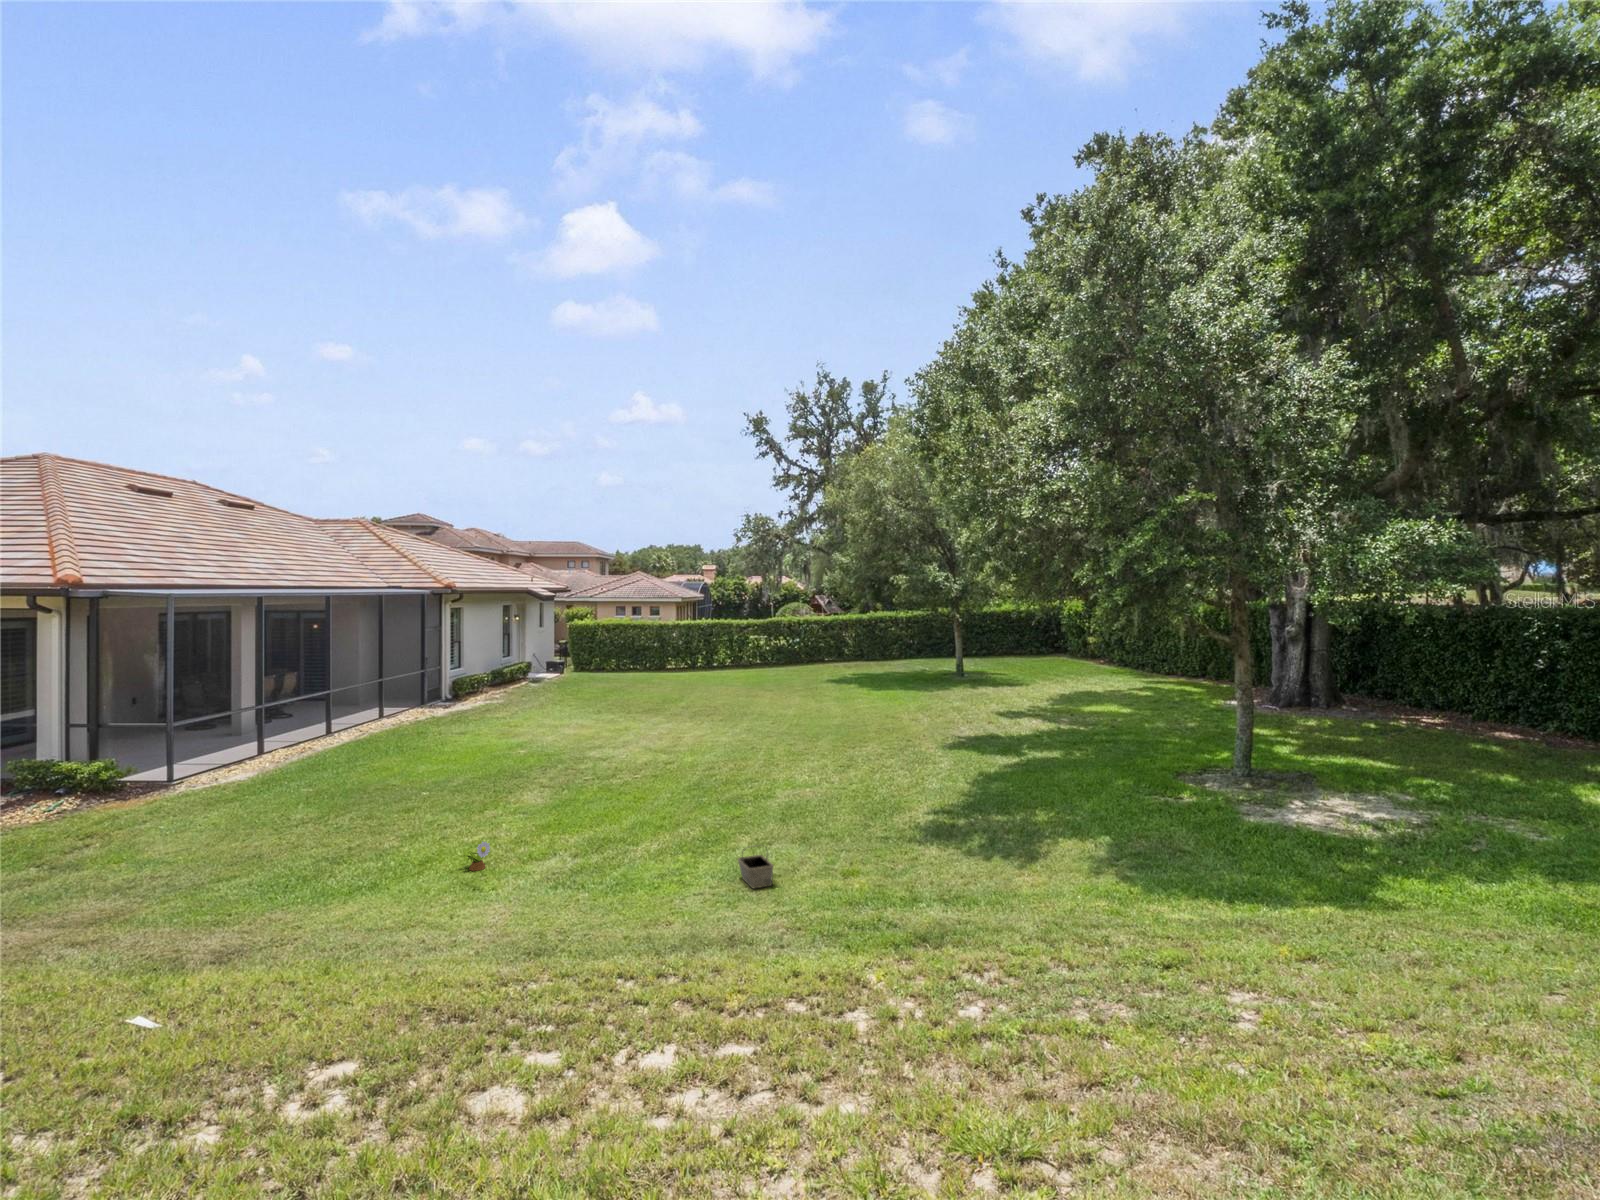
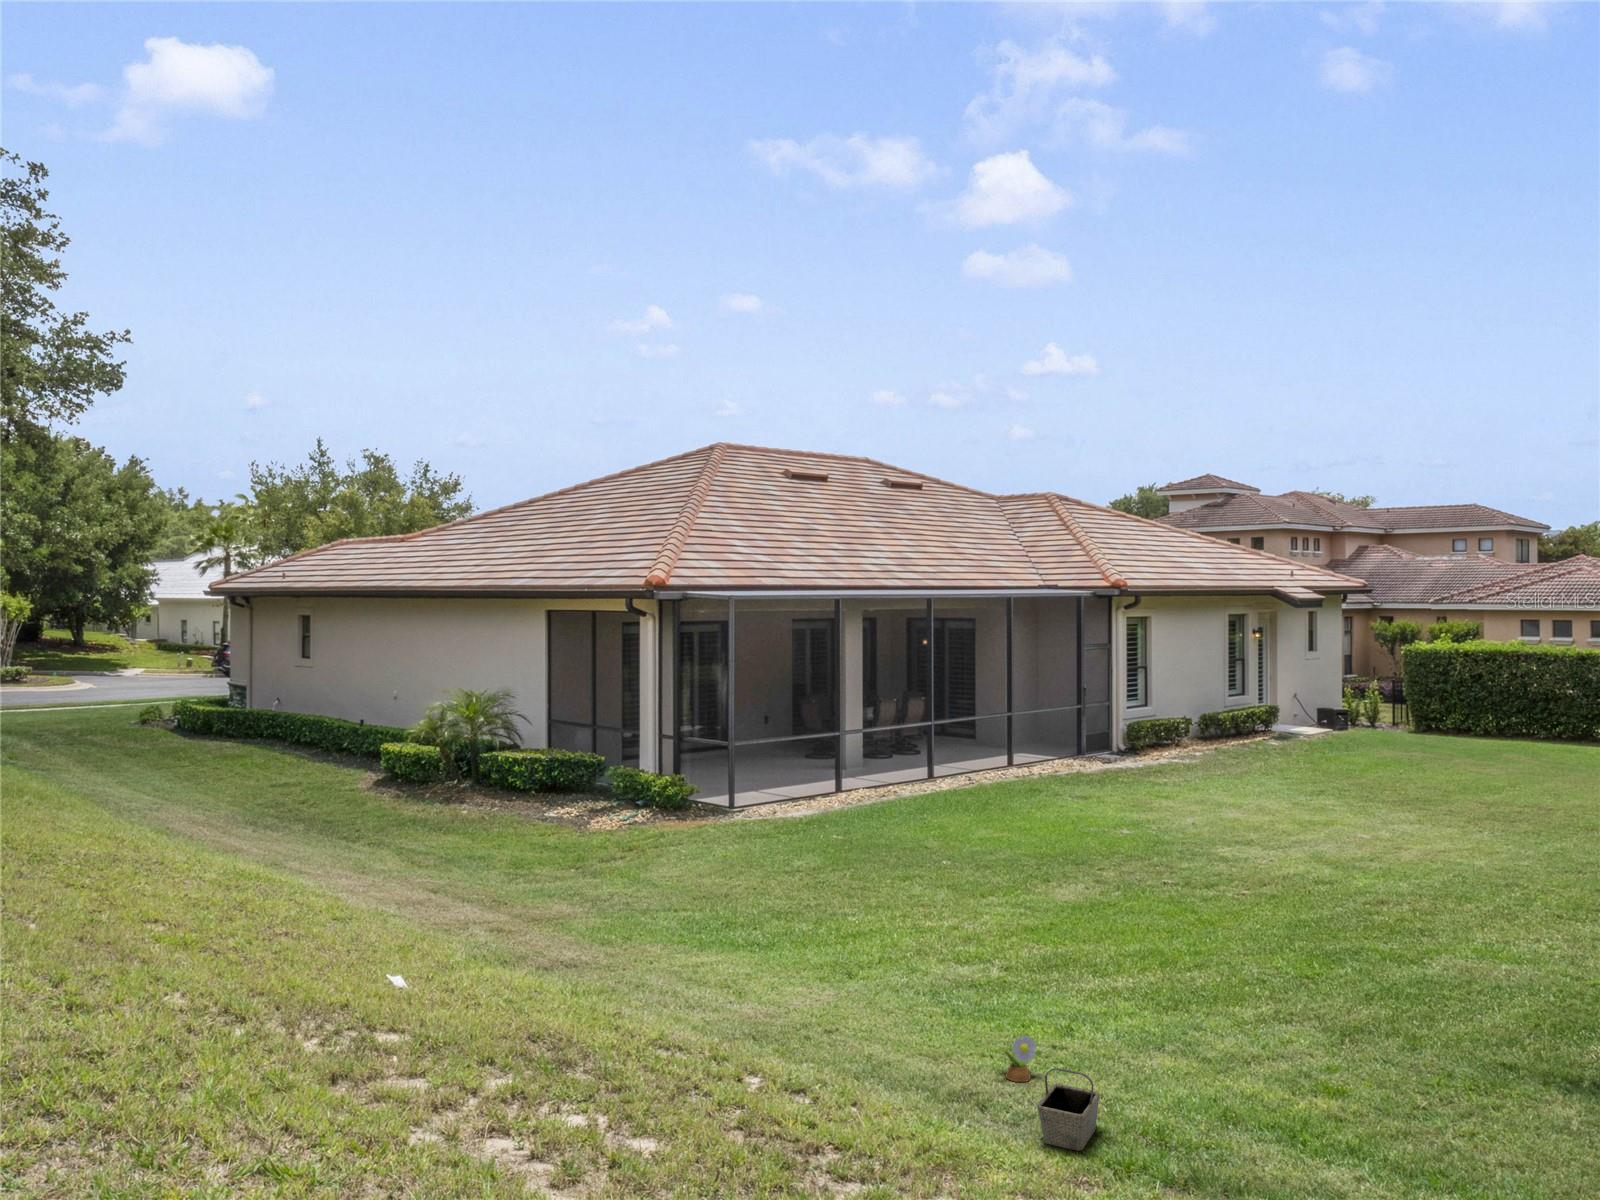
decorative plant: present [463,841,490,871] -> present [998,1035,1042,1082]

